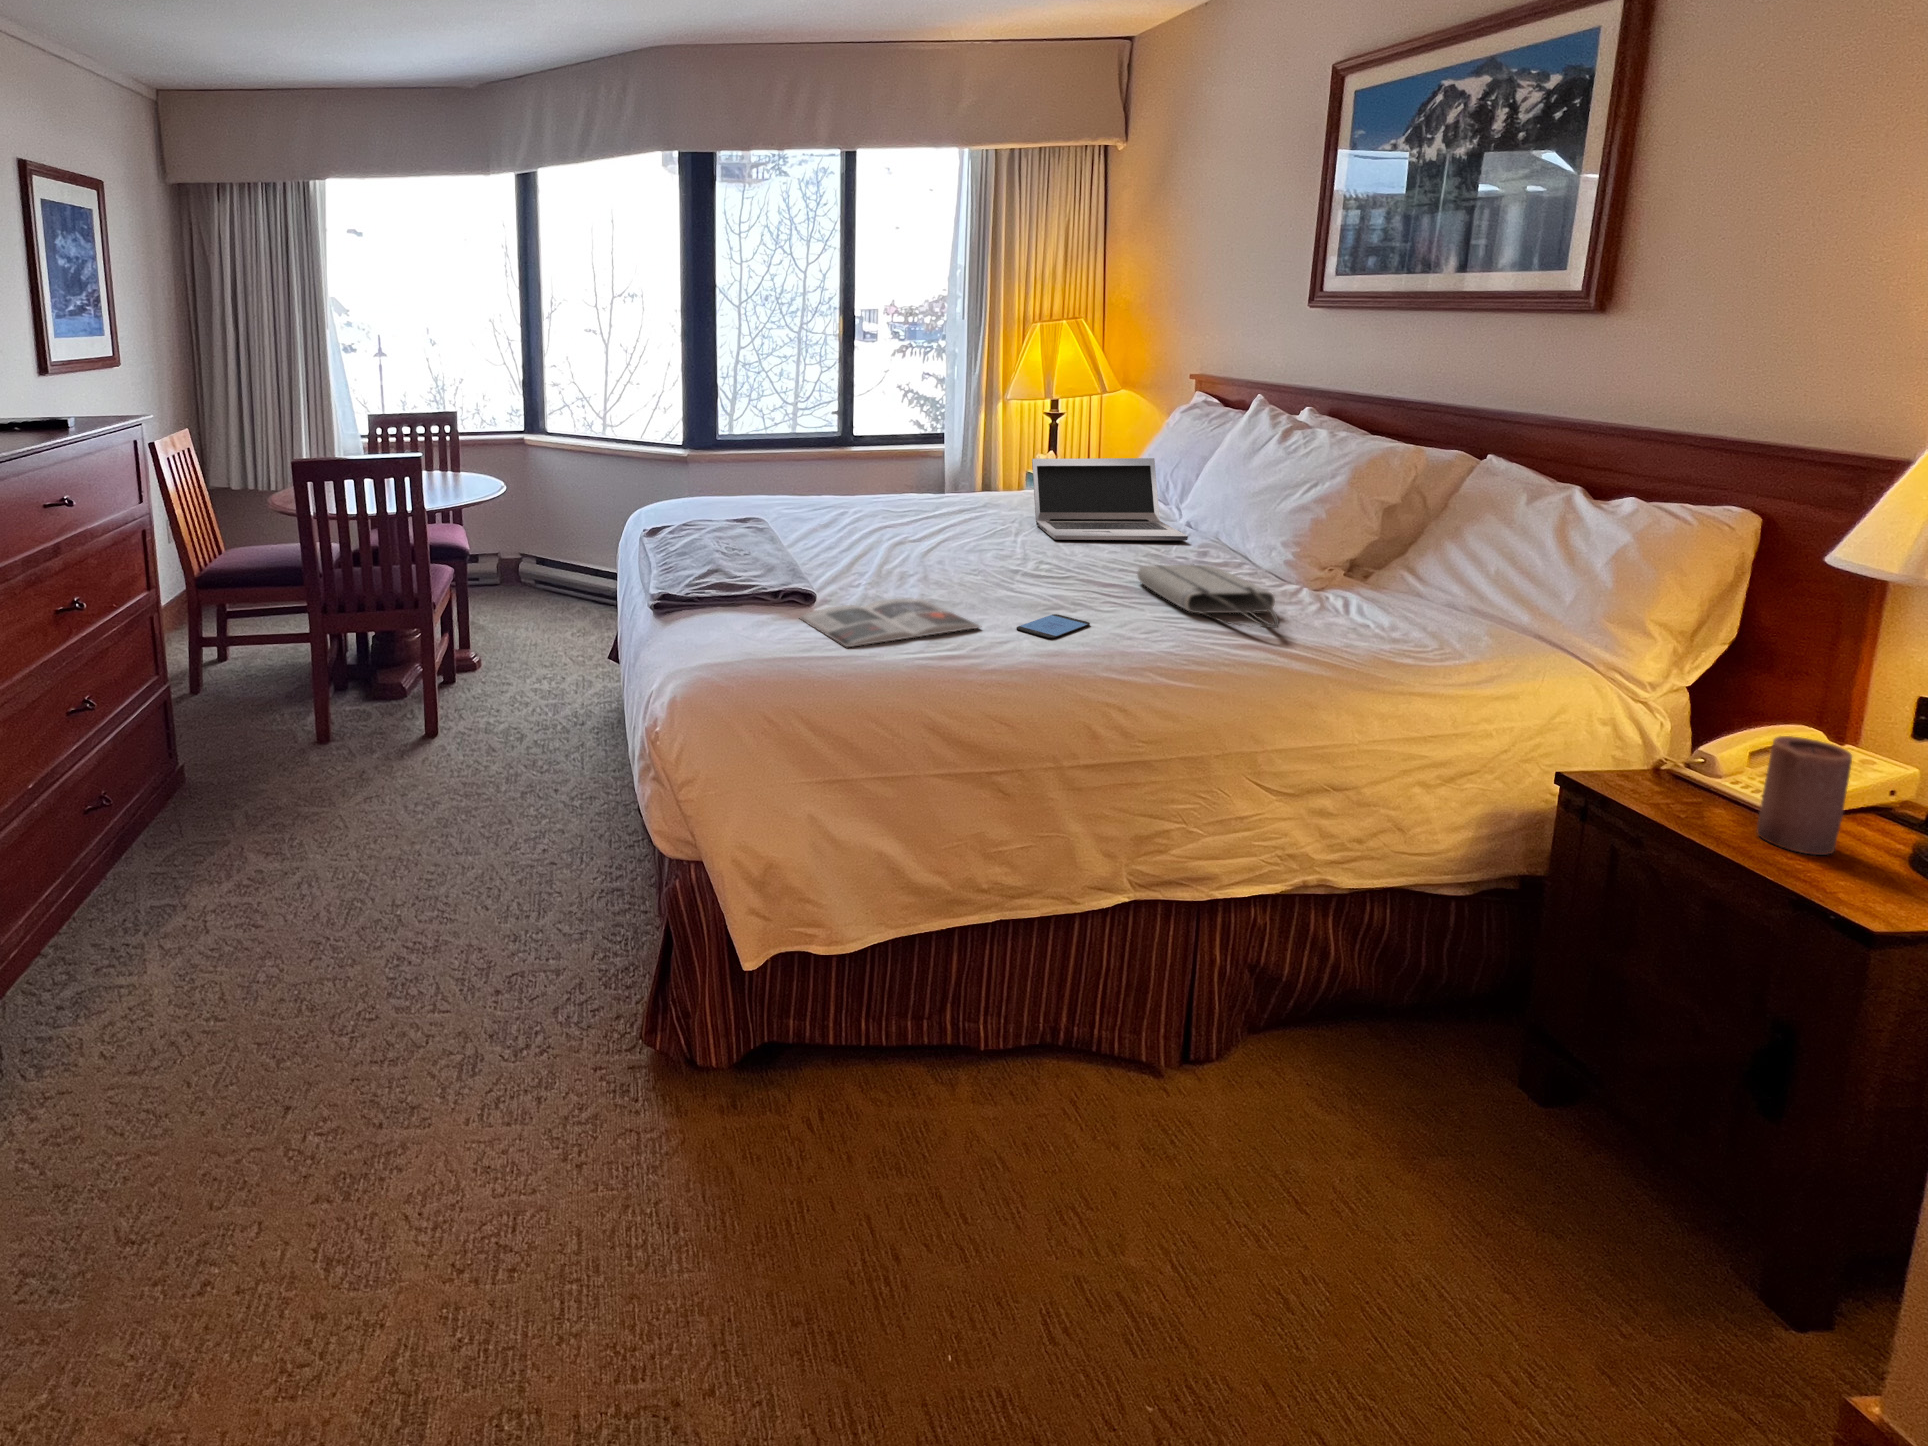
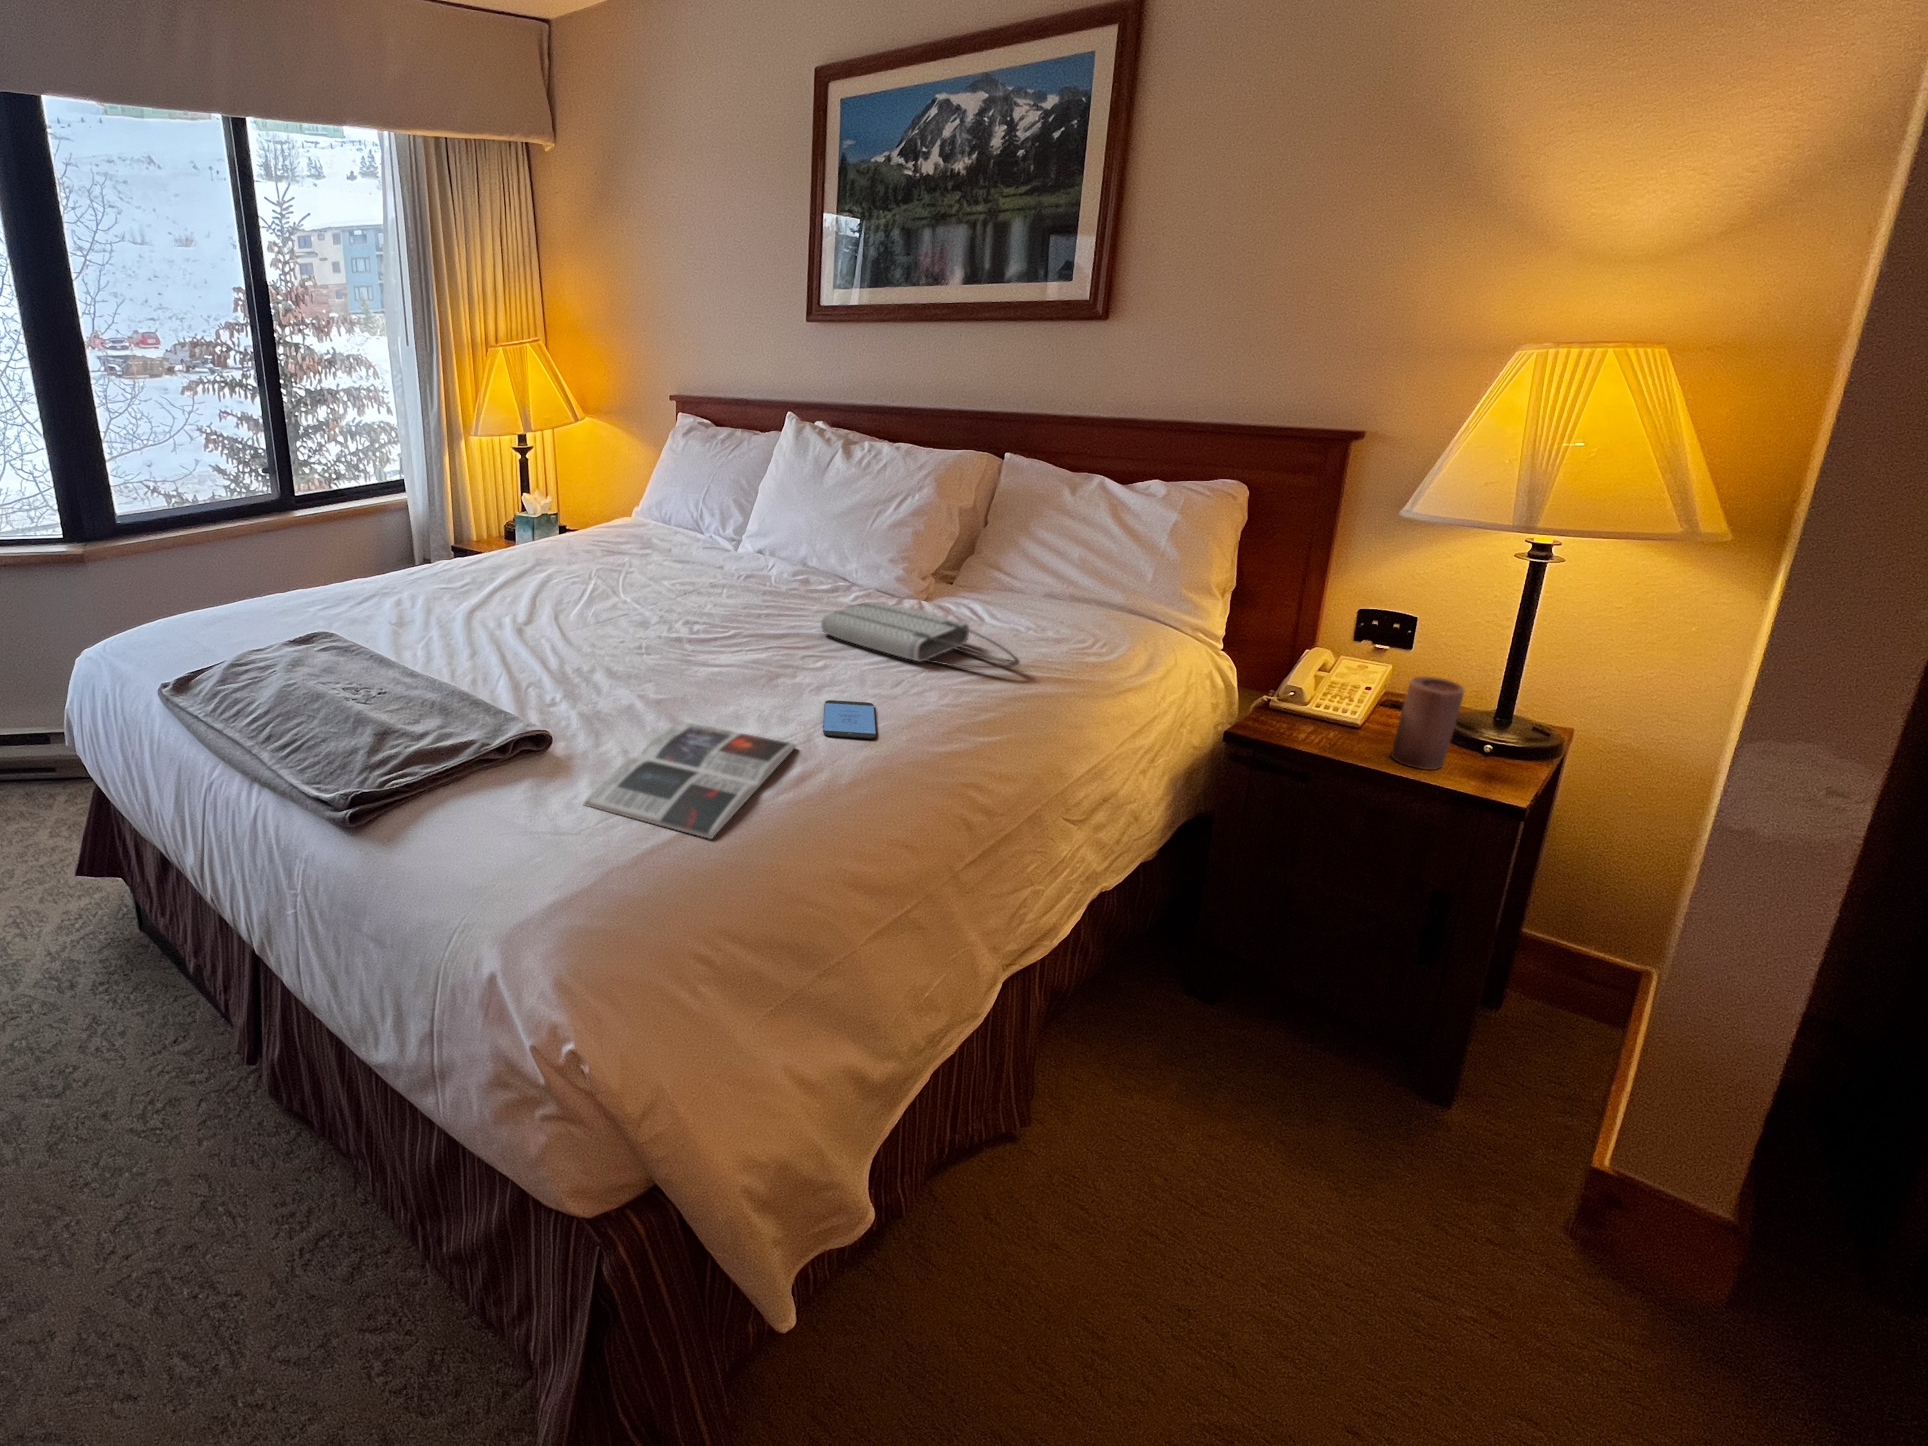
laptop: present [1032,458,1188,540] -> none [615,489,783,596]

